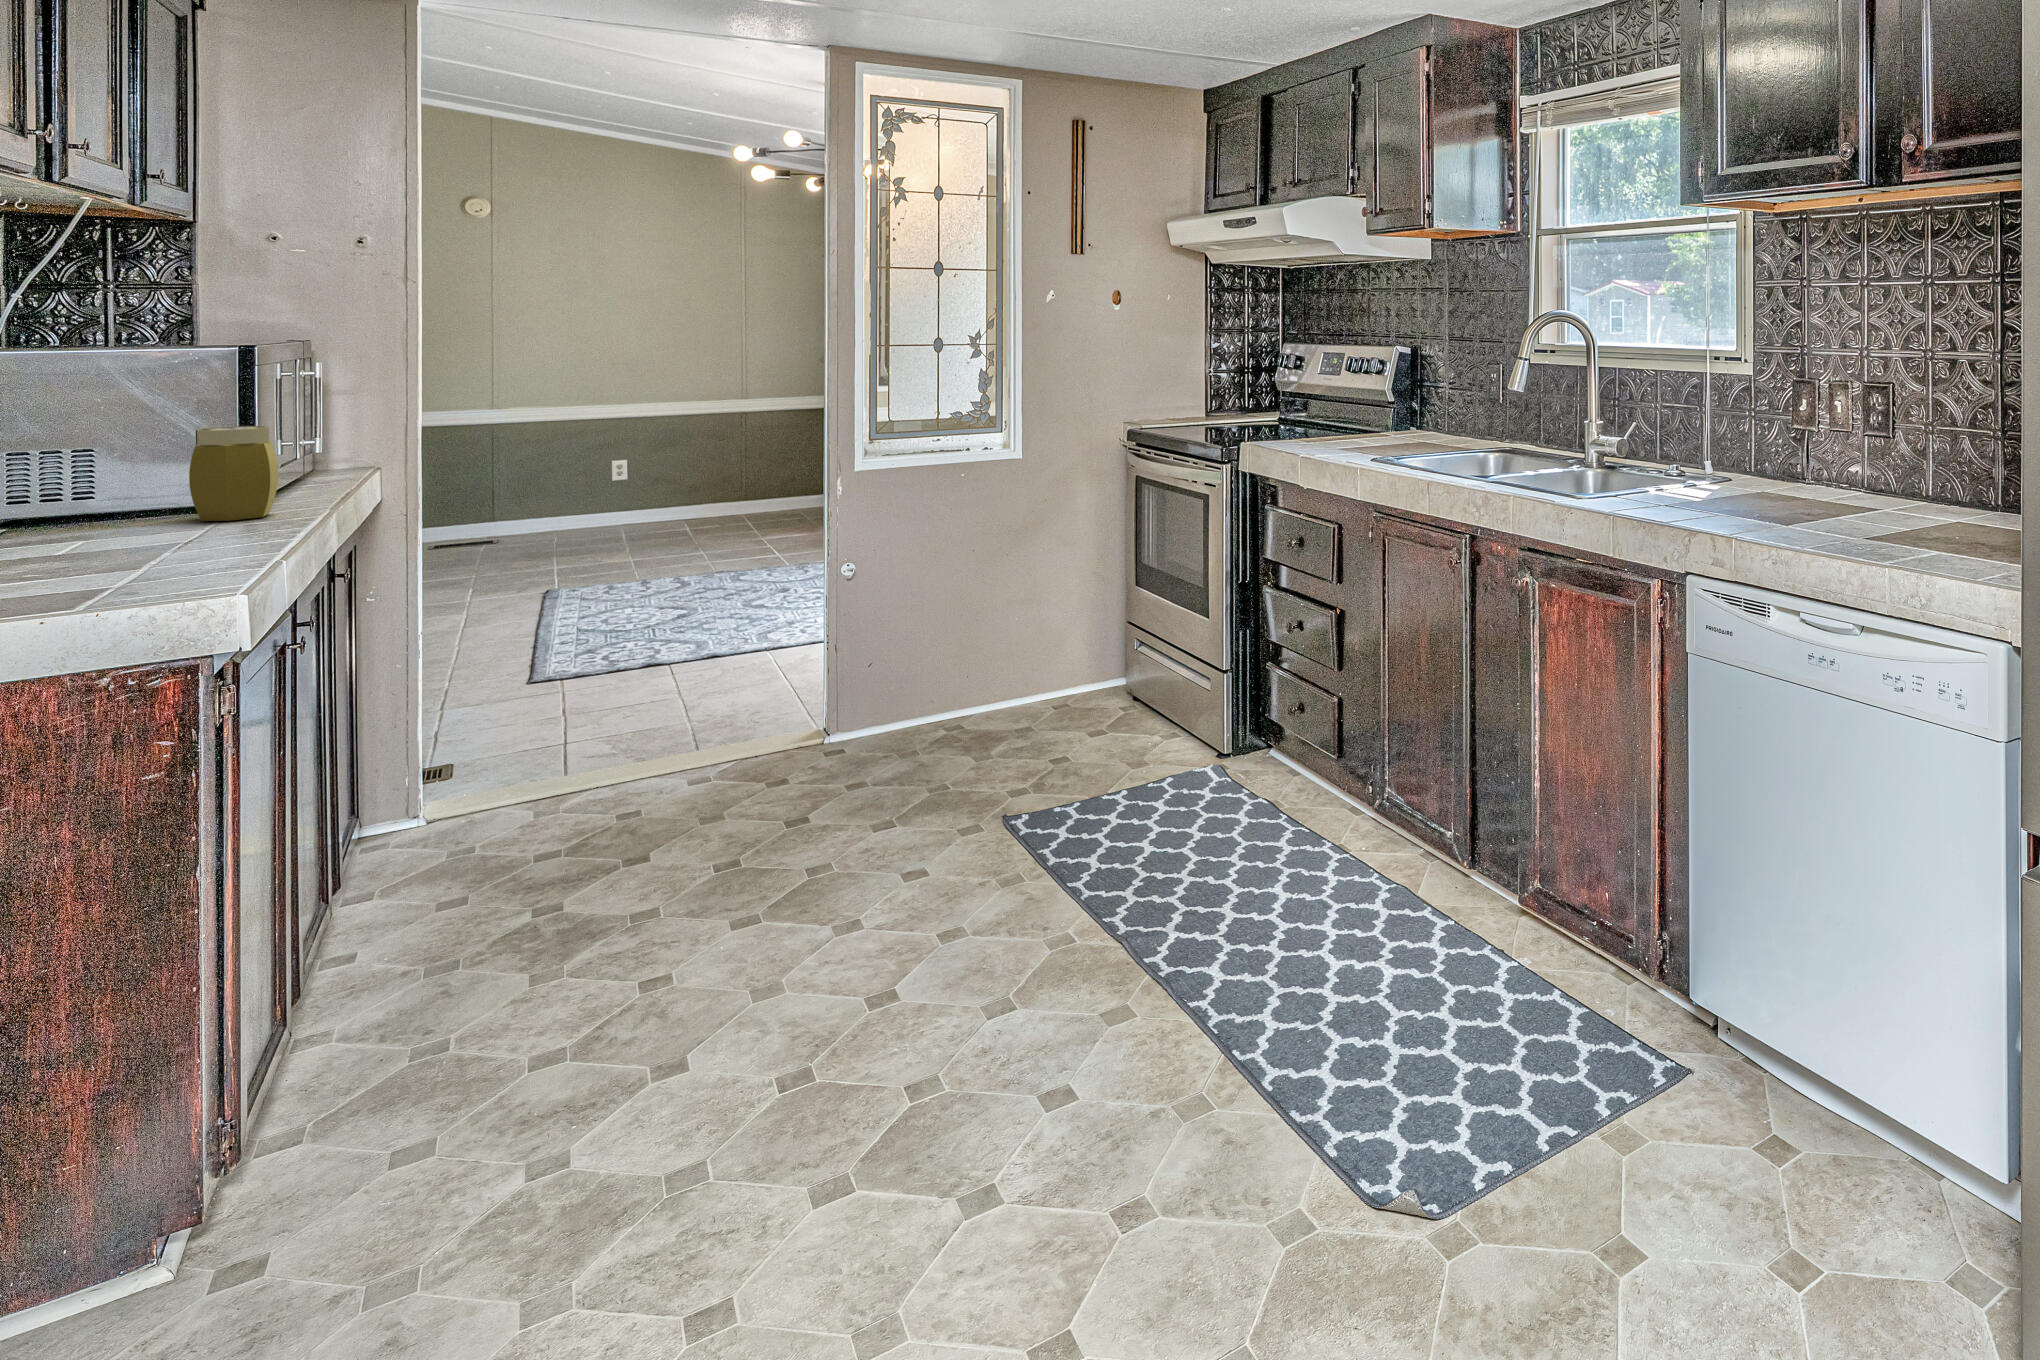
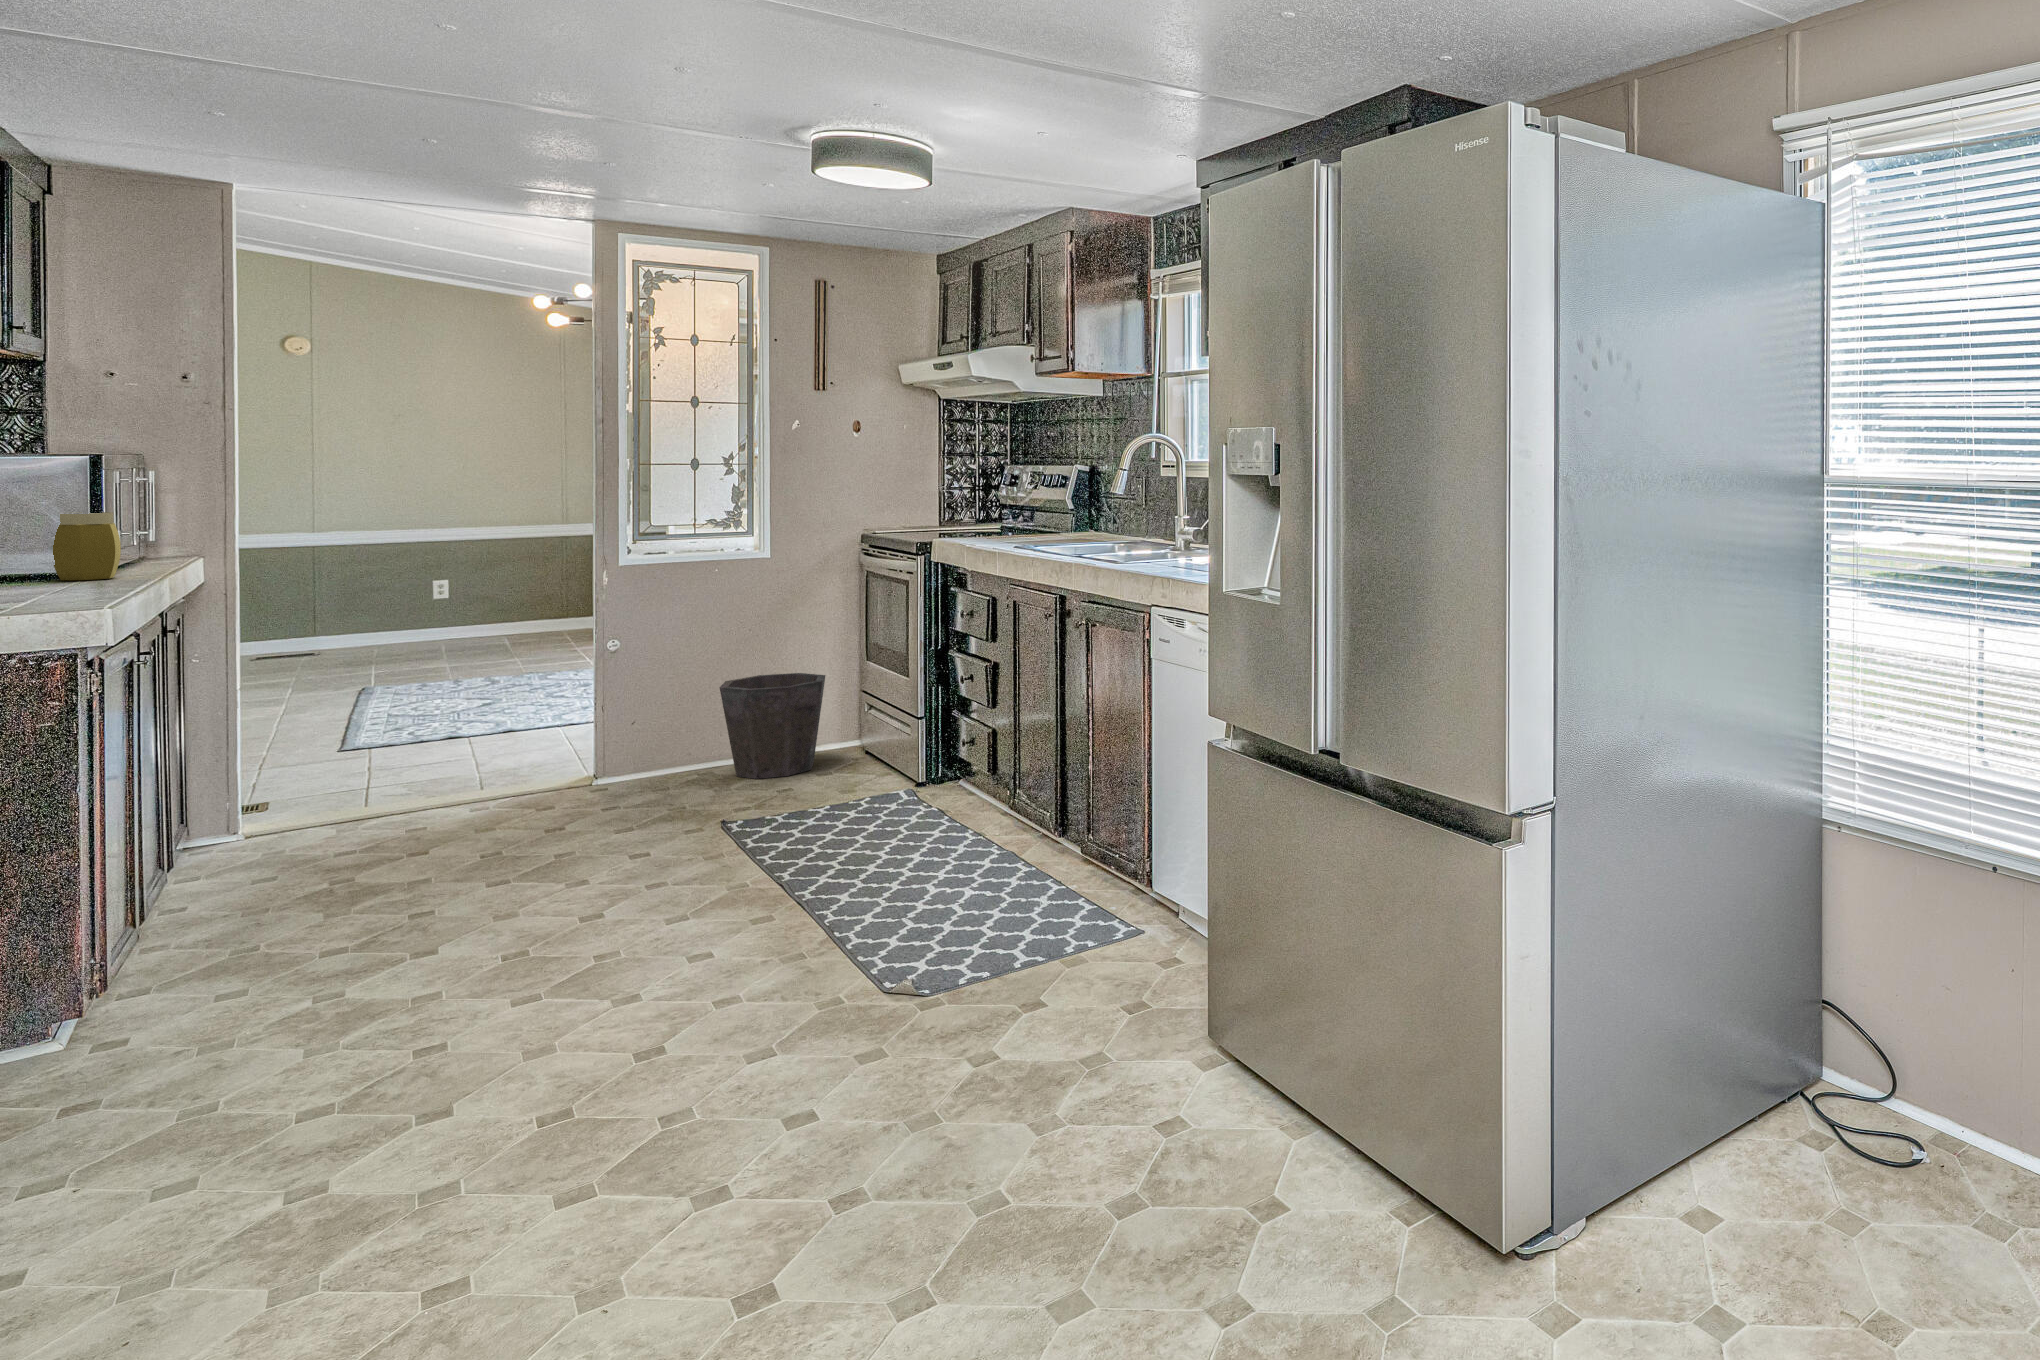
waste bin: none [972,603,1091,742] -> present [720,673,825,779]

